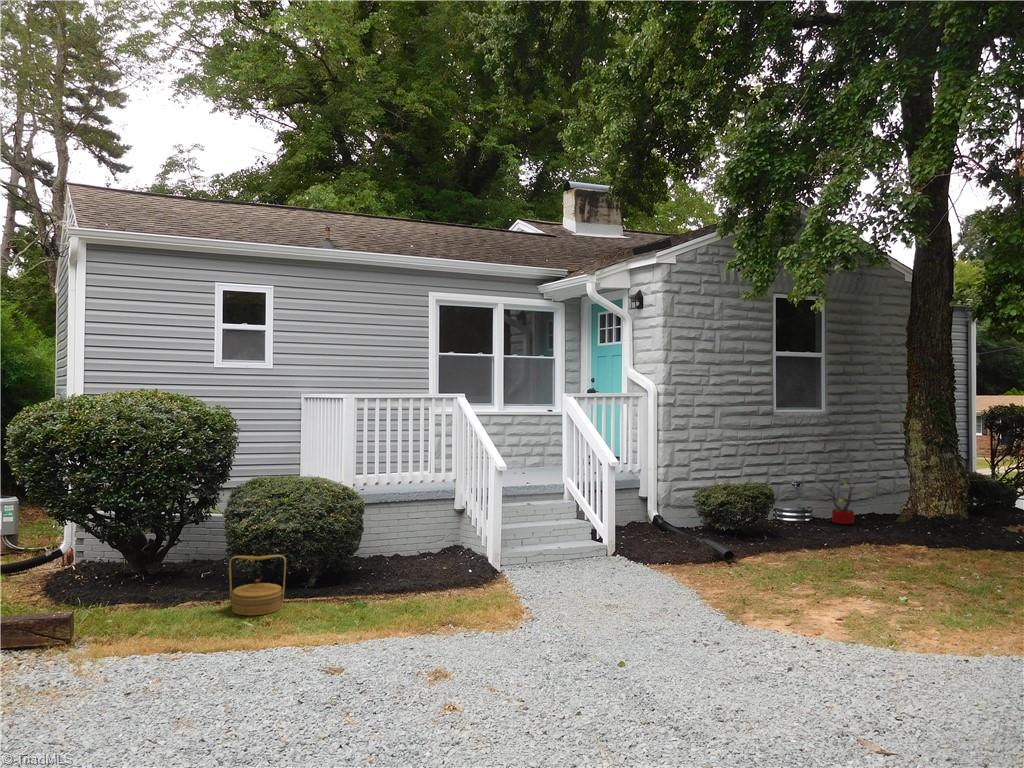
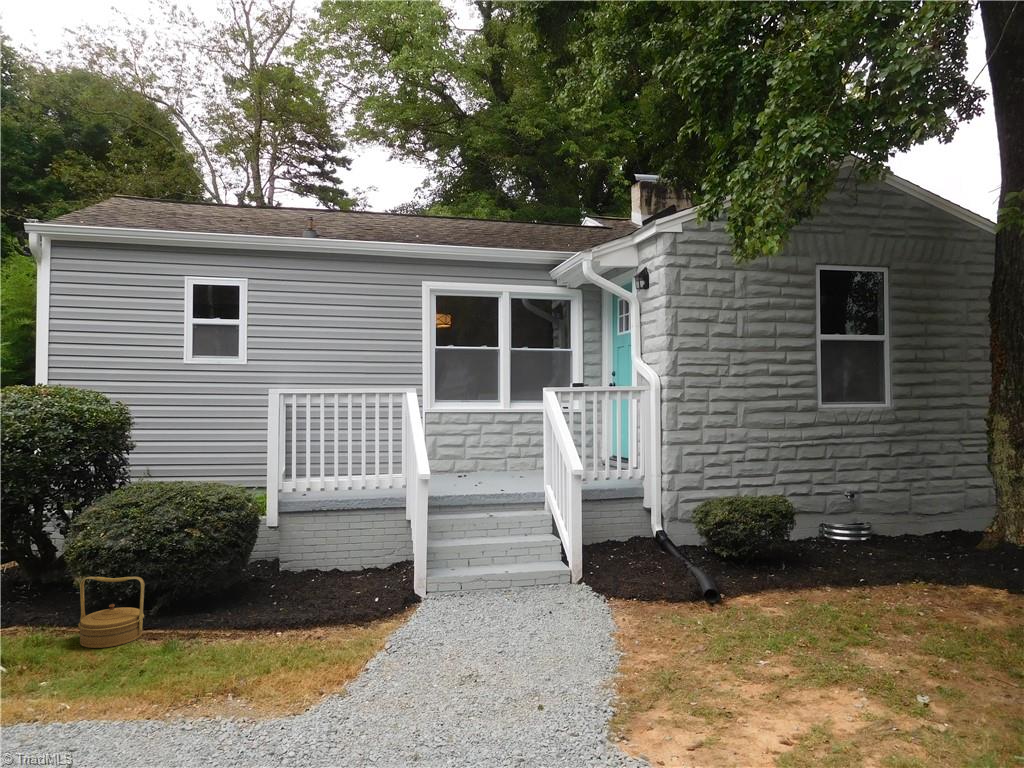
decorative plant: present [821,476,871,524] -> none [870,483,950,546]

